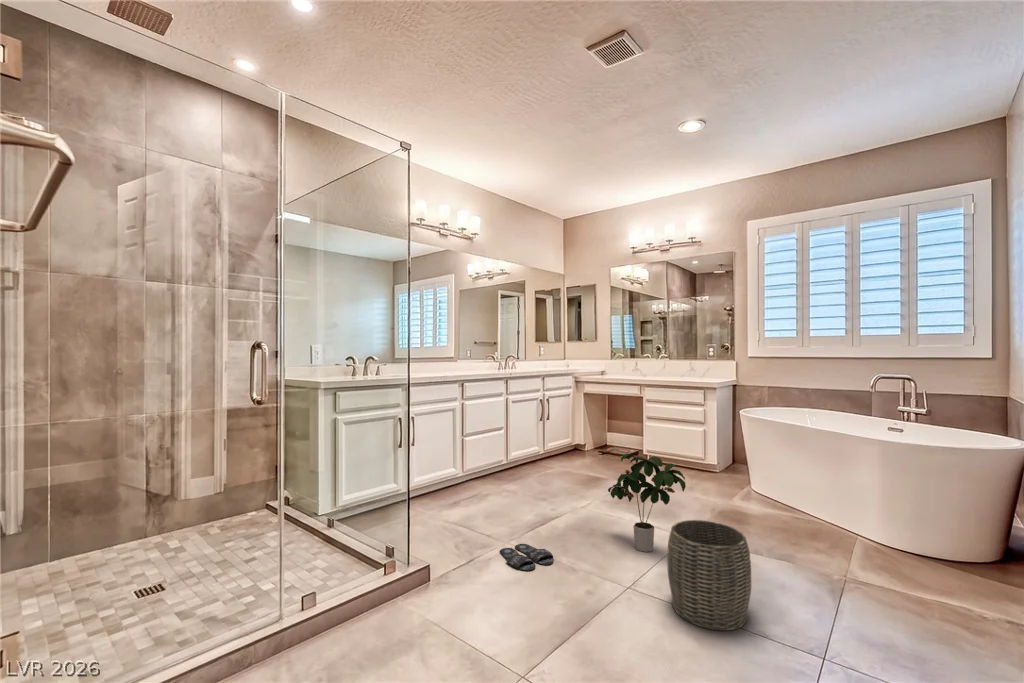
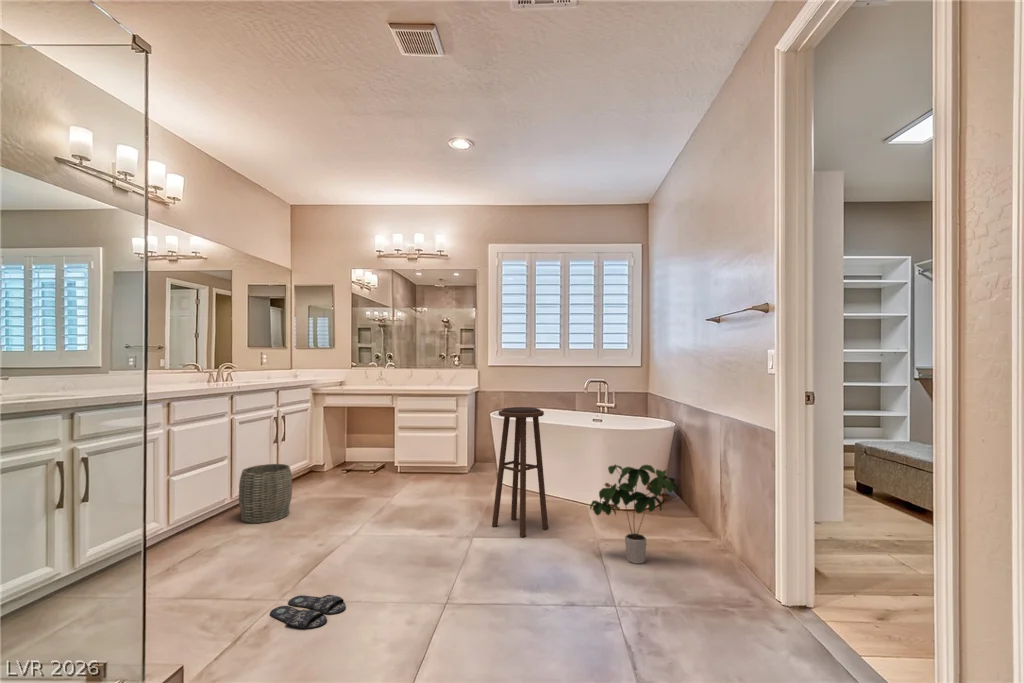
stool: none [722,404,789,546] -> present [492,407,548,537]
potted plant: present [608,453,686,552] -> present [590,464,680,564]
woven basket: present [667,520,751,631] -> present [239,464,292,523]

